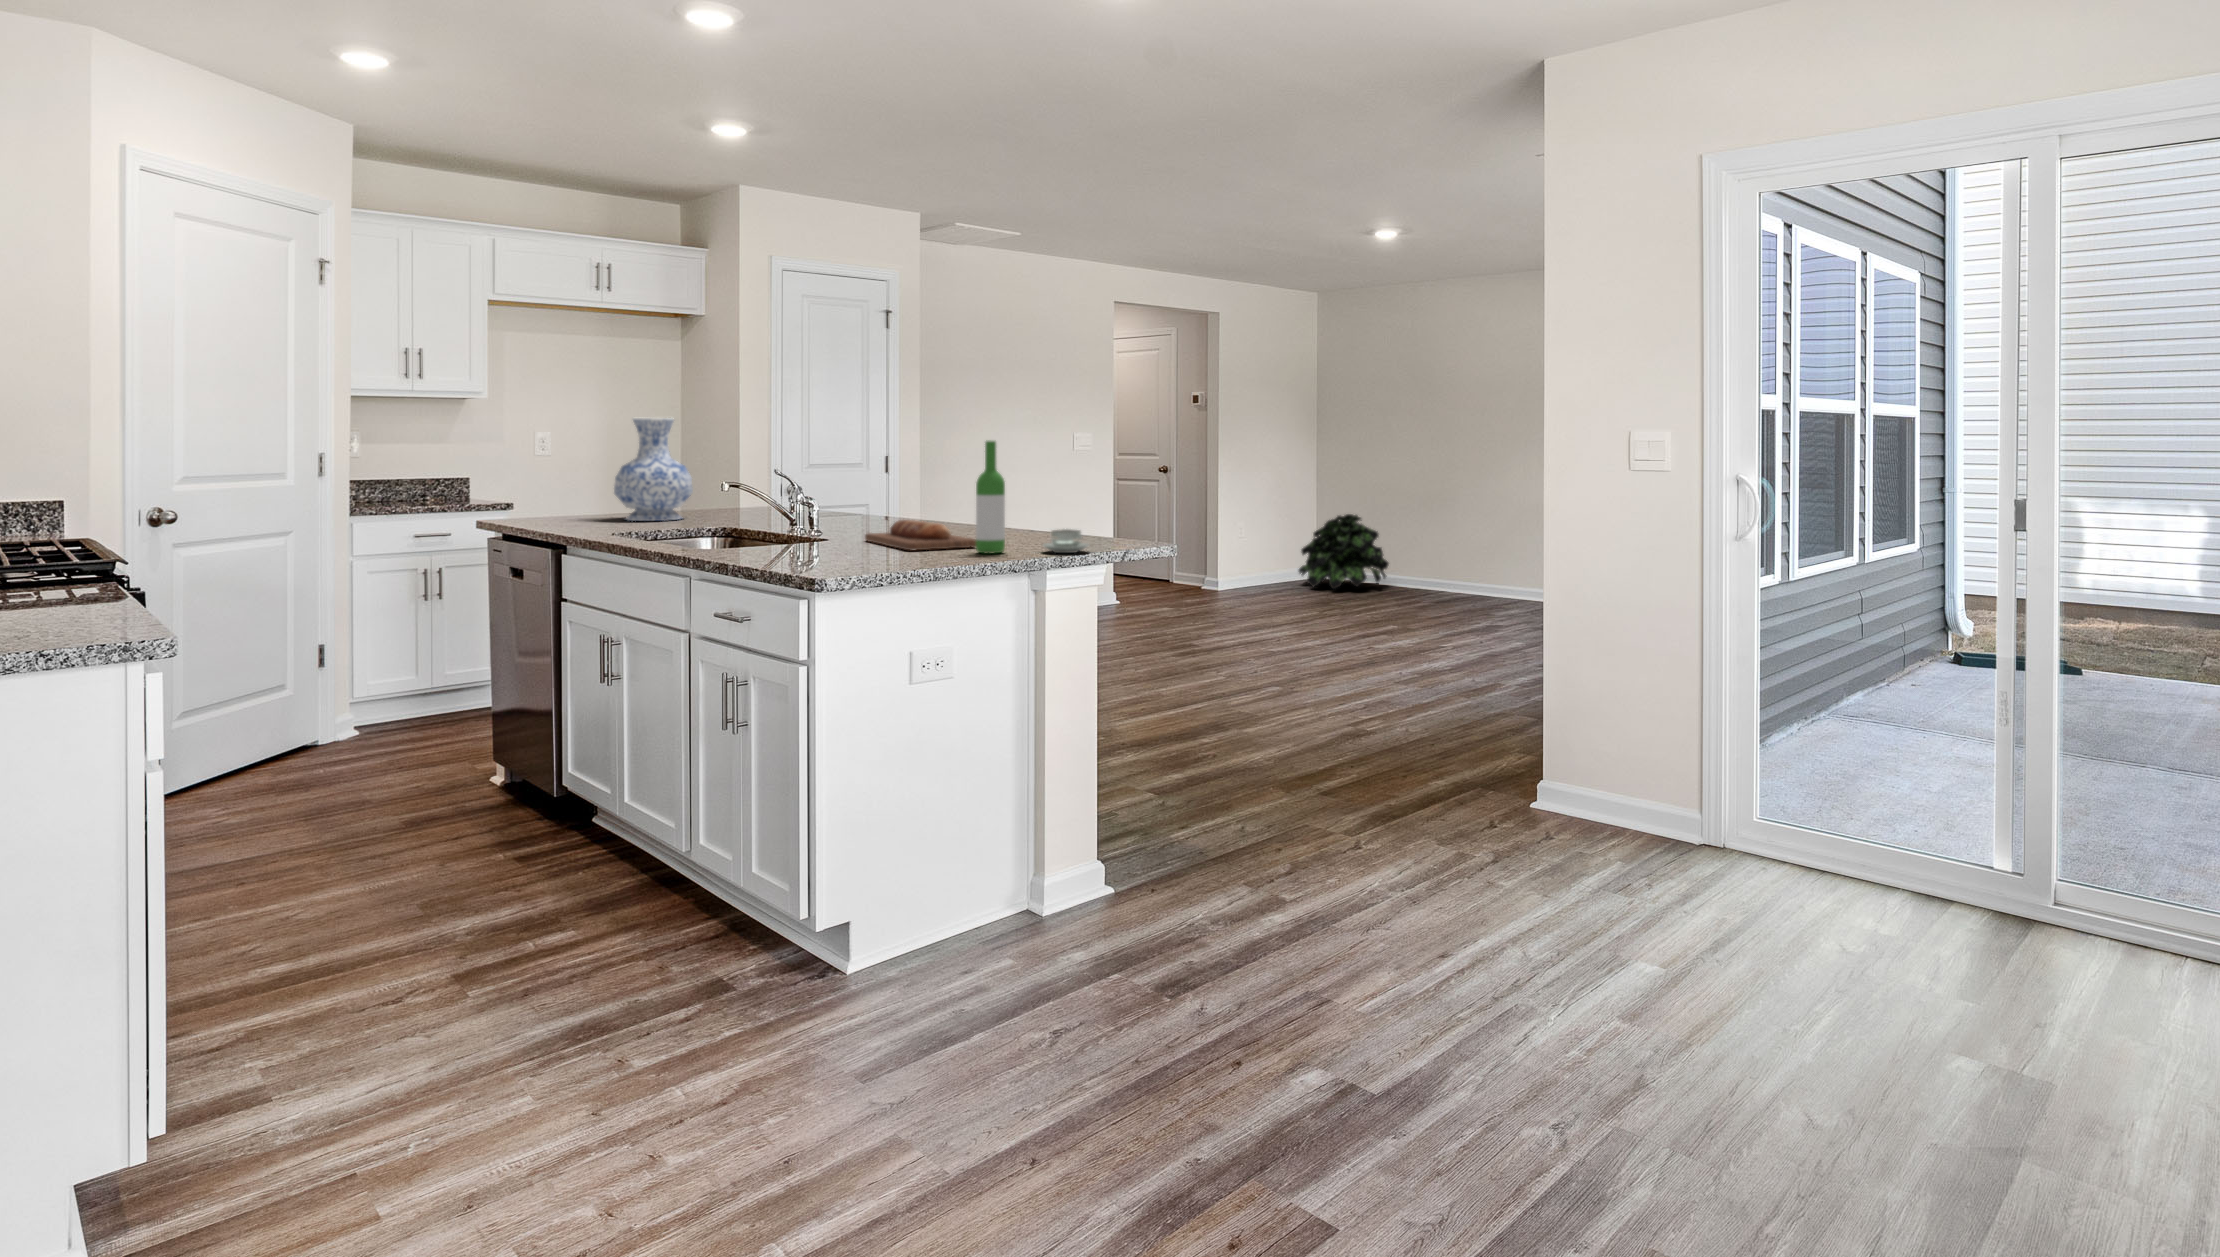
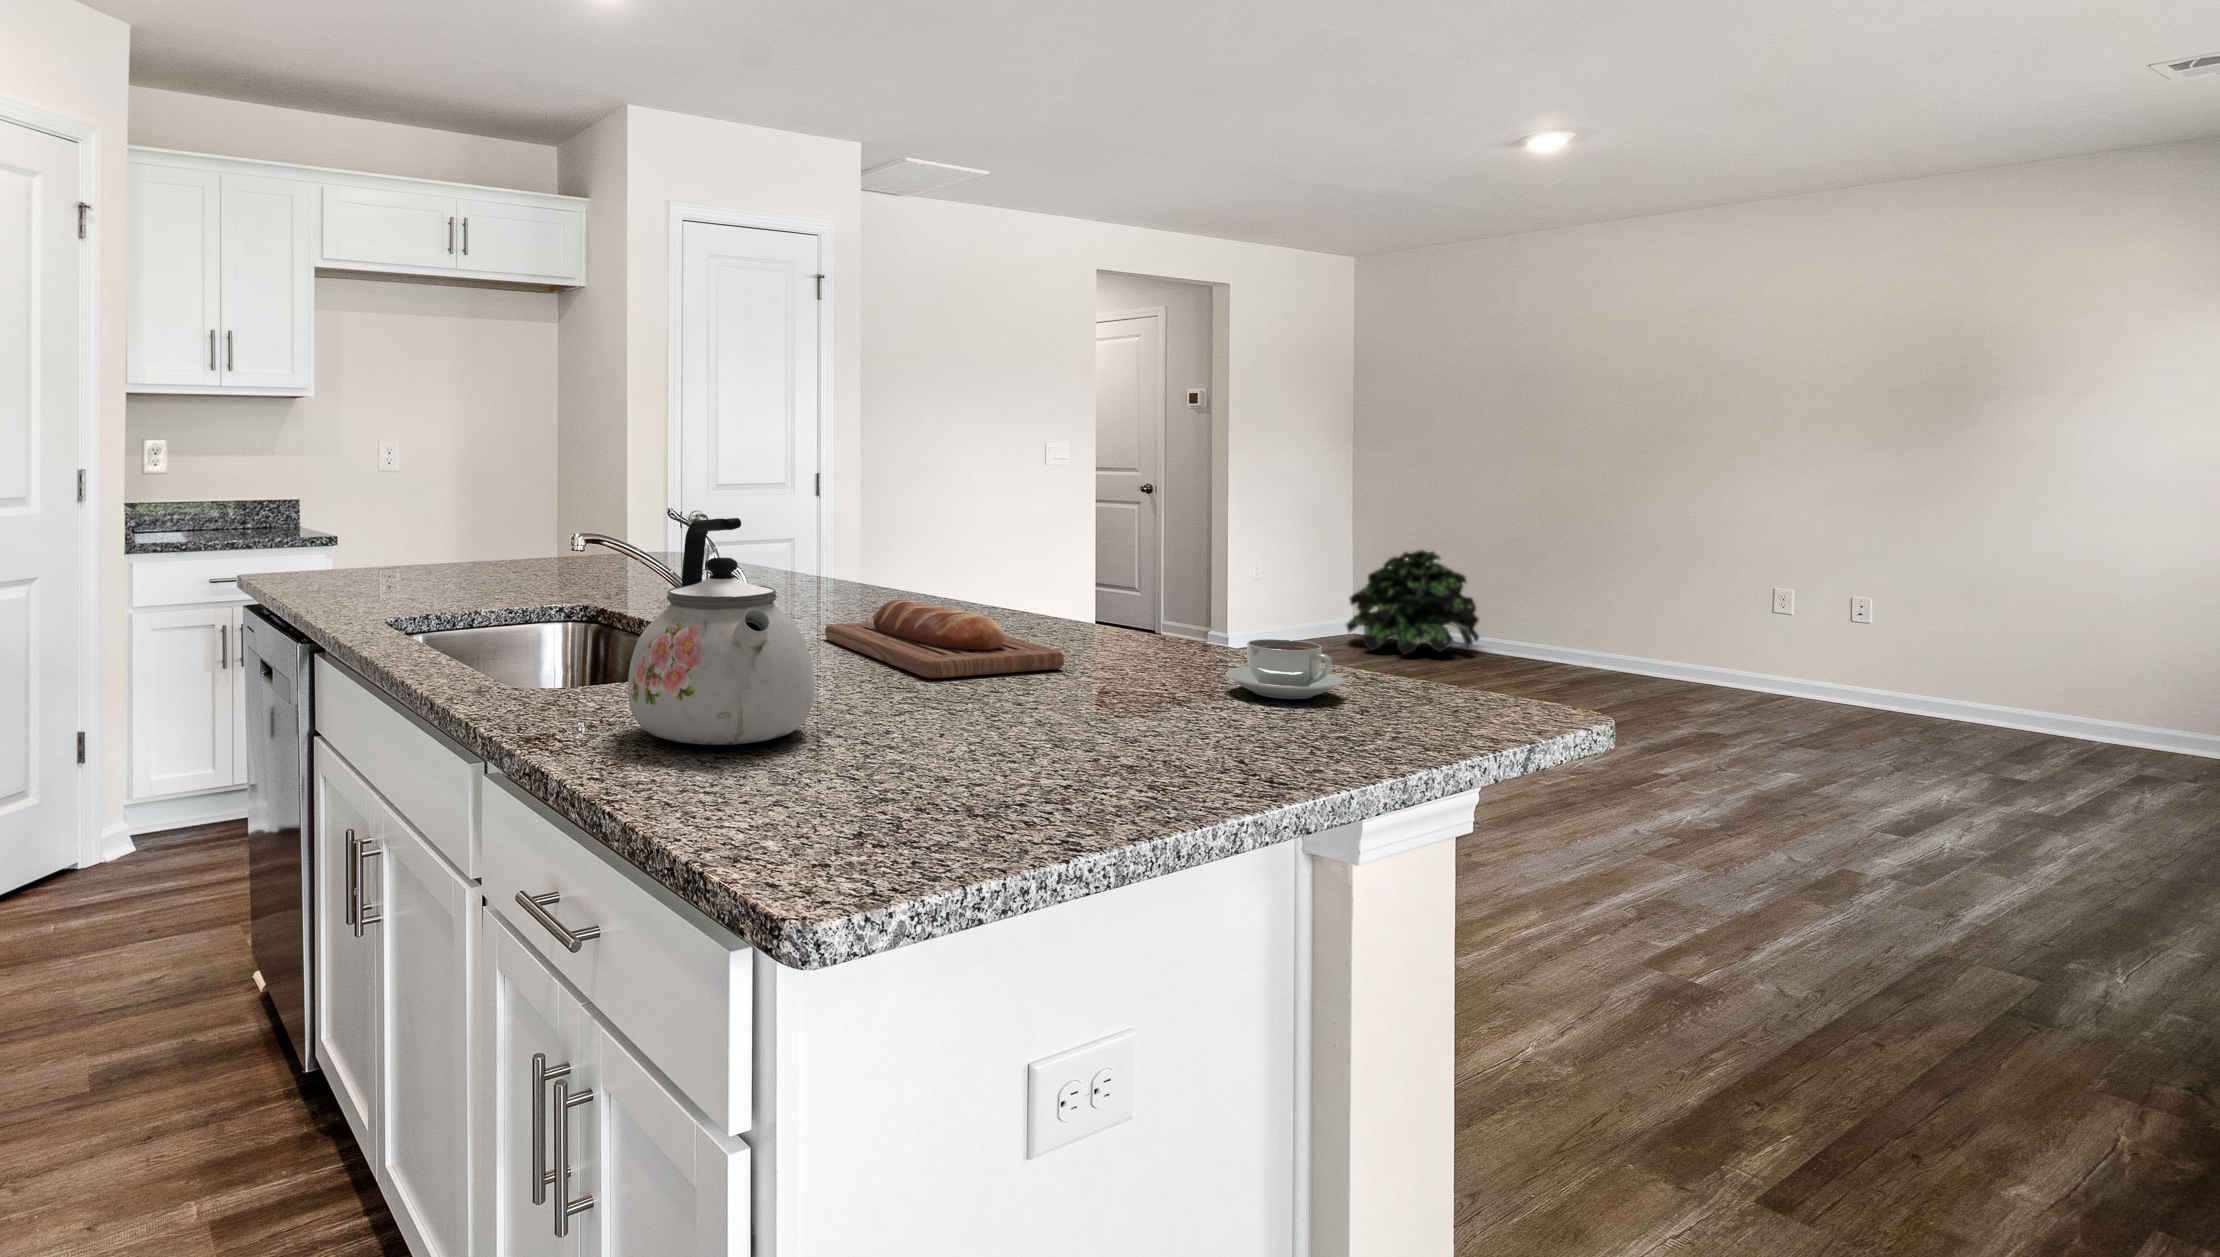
vase: present [614,418,693,521] -> none [428,413,546,577]
wine bottle: present [976,441,1005,553] -> none [1079,439,1145,695]
kettle: none [766,474,849,566] -> present [628,518,815,745]

